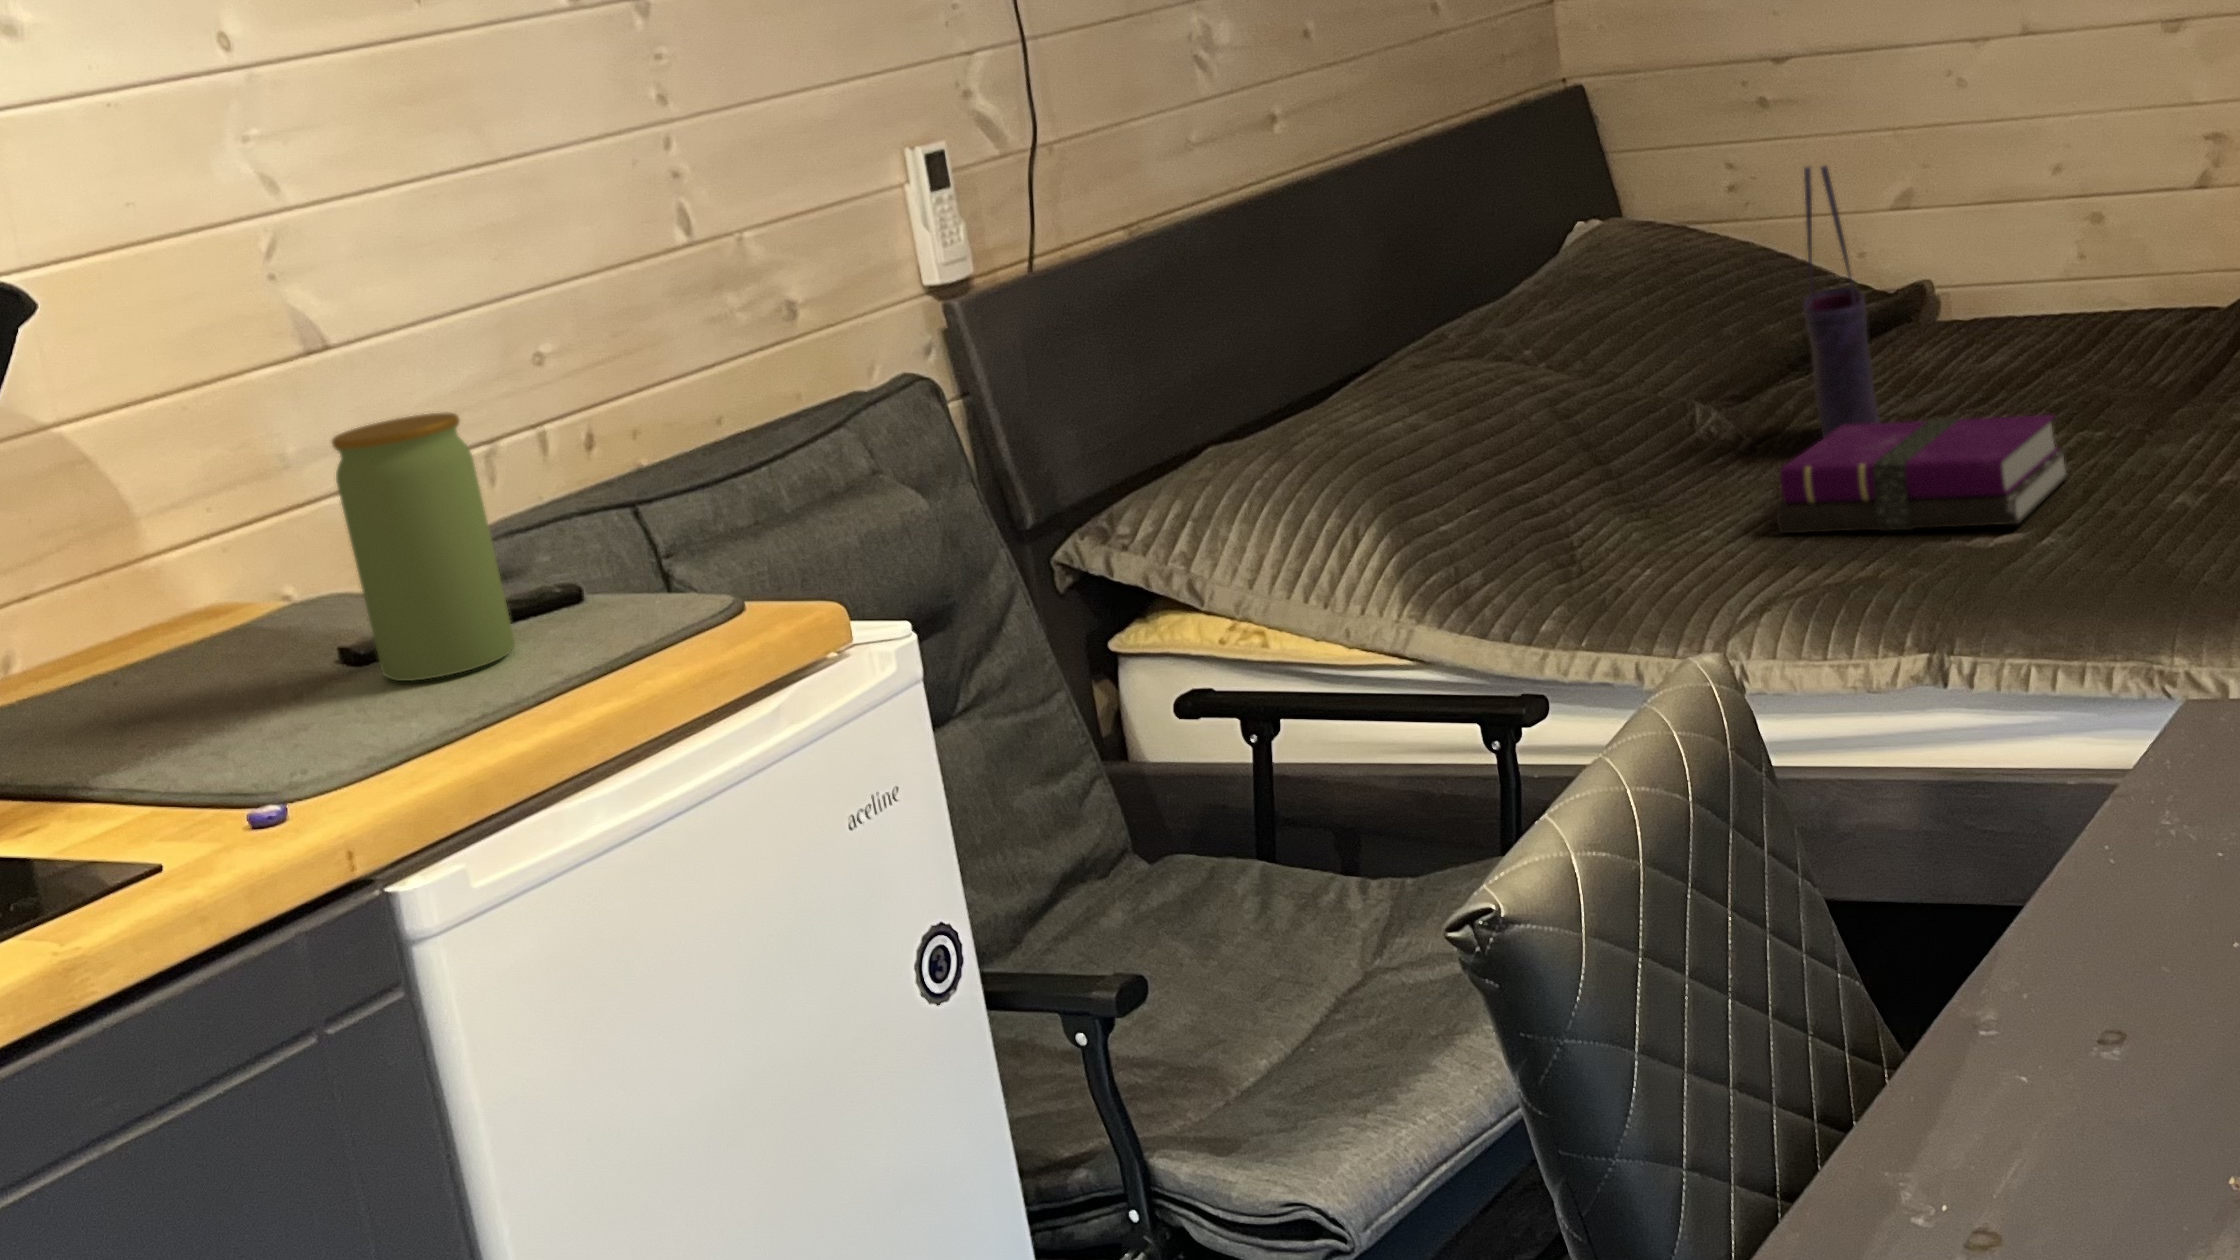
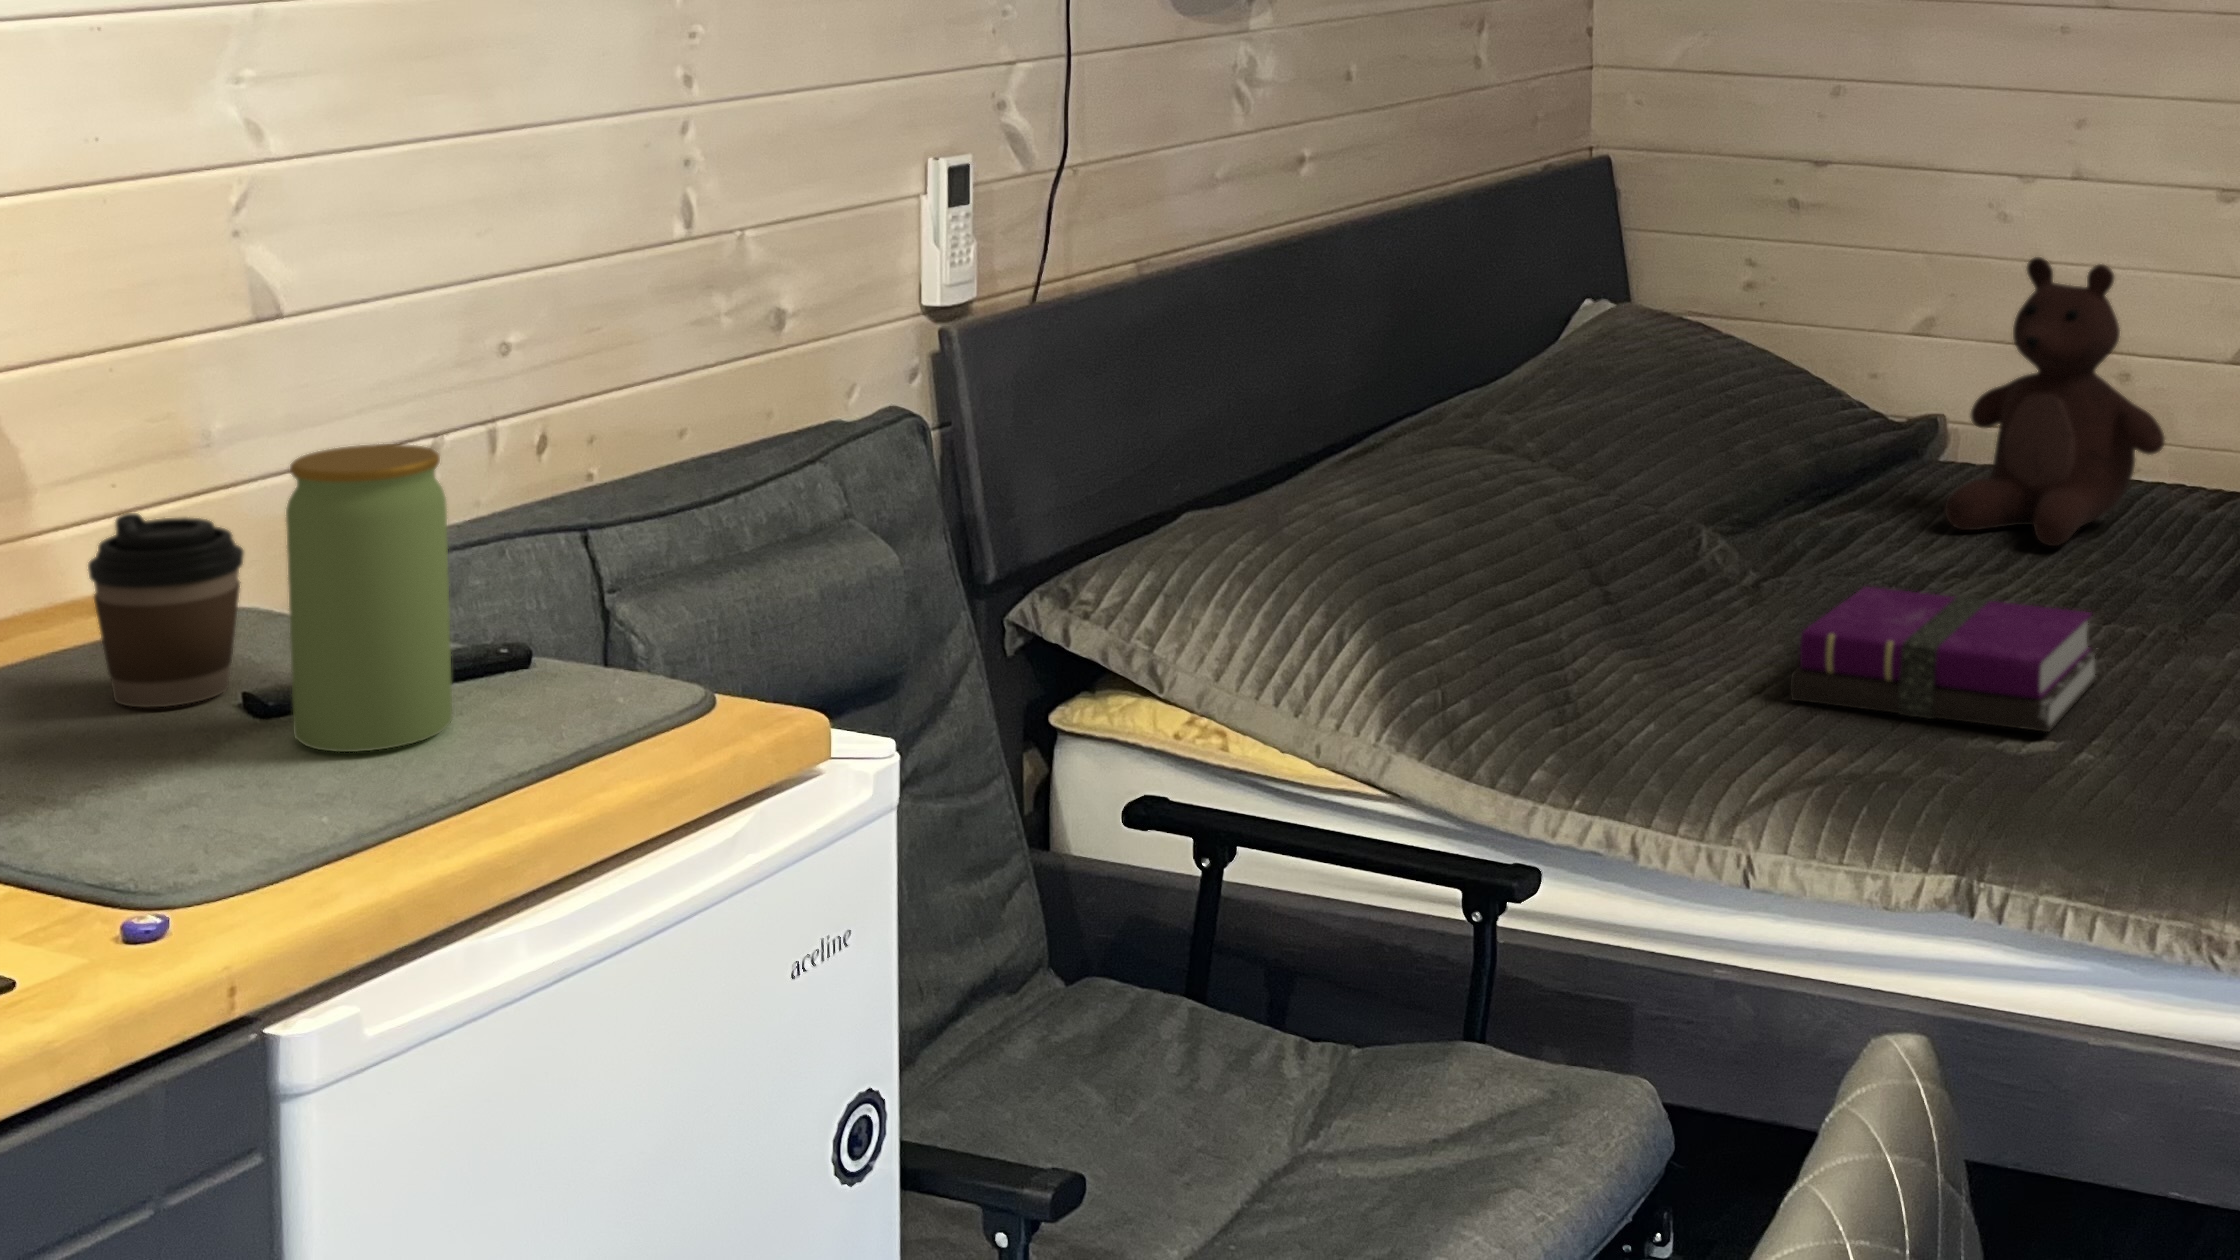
teddy bear: none [1932,102,2133,376] -> present [1945,257,2165,546]
tote bag: present [1803,166,1880,438] -> none [1832,304,1897,607]
coffee cup: none [183,508,325,674] -> present [88,513,244,707]

